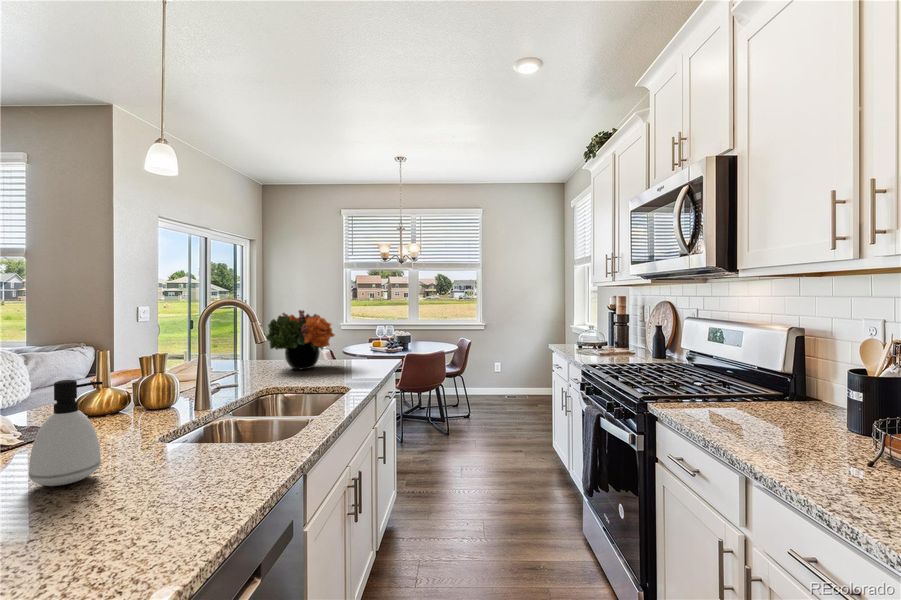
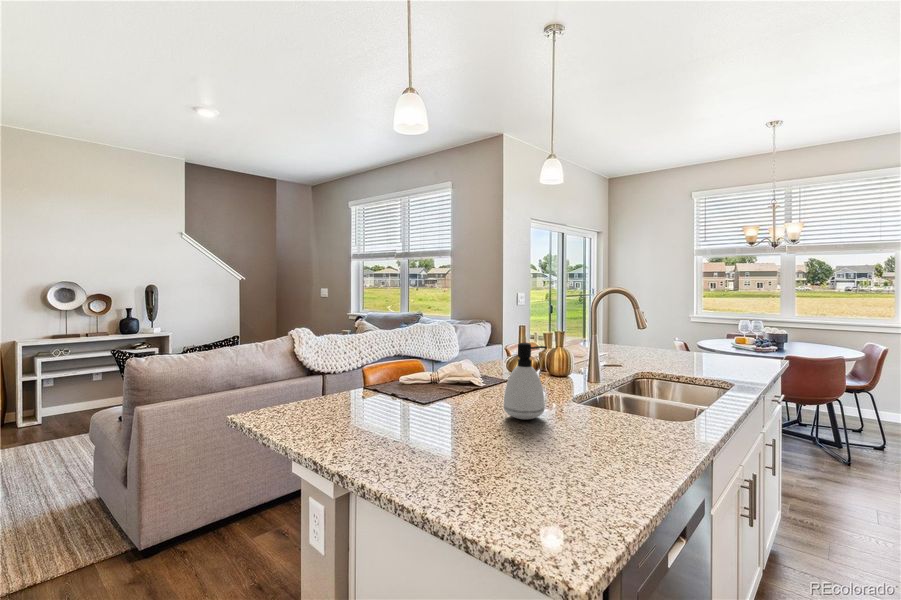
flower arrangement: present [266,310,335,369] -> none [633,298,709,358]

